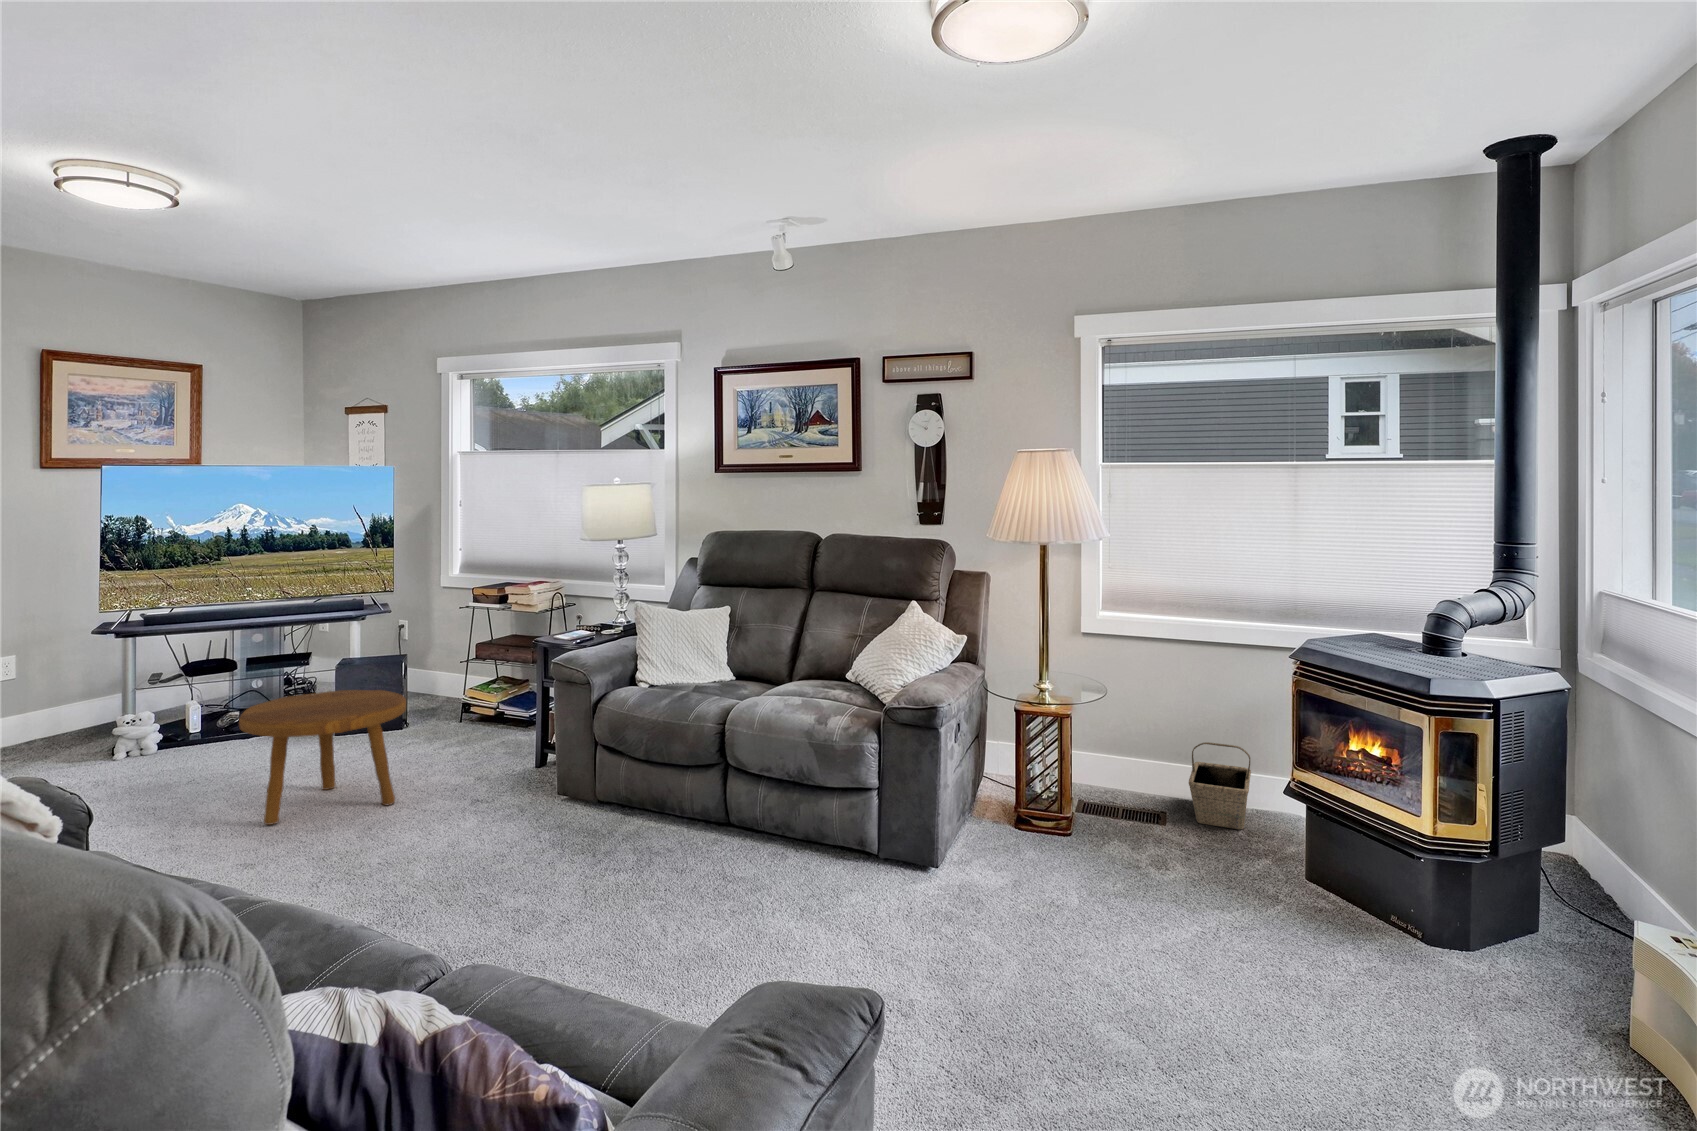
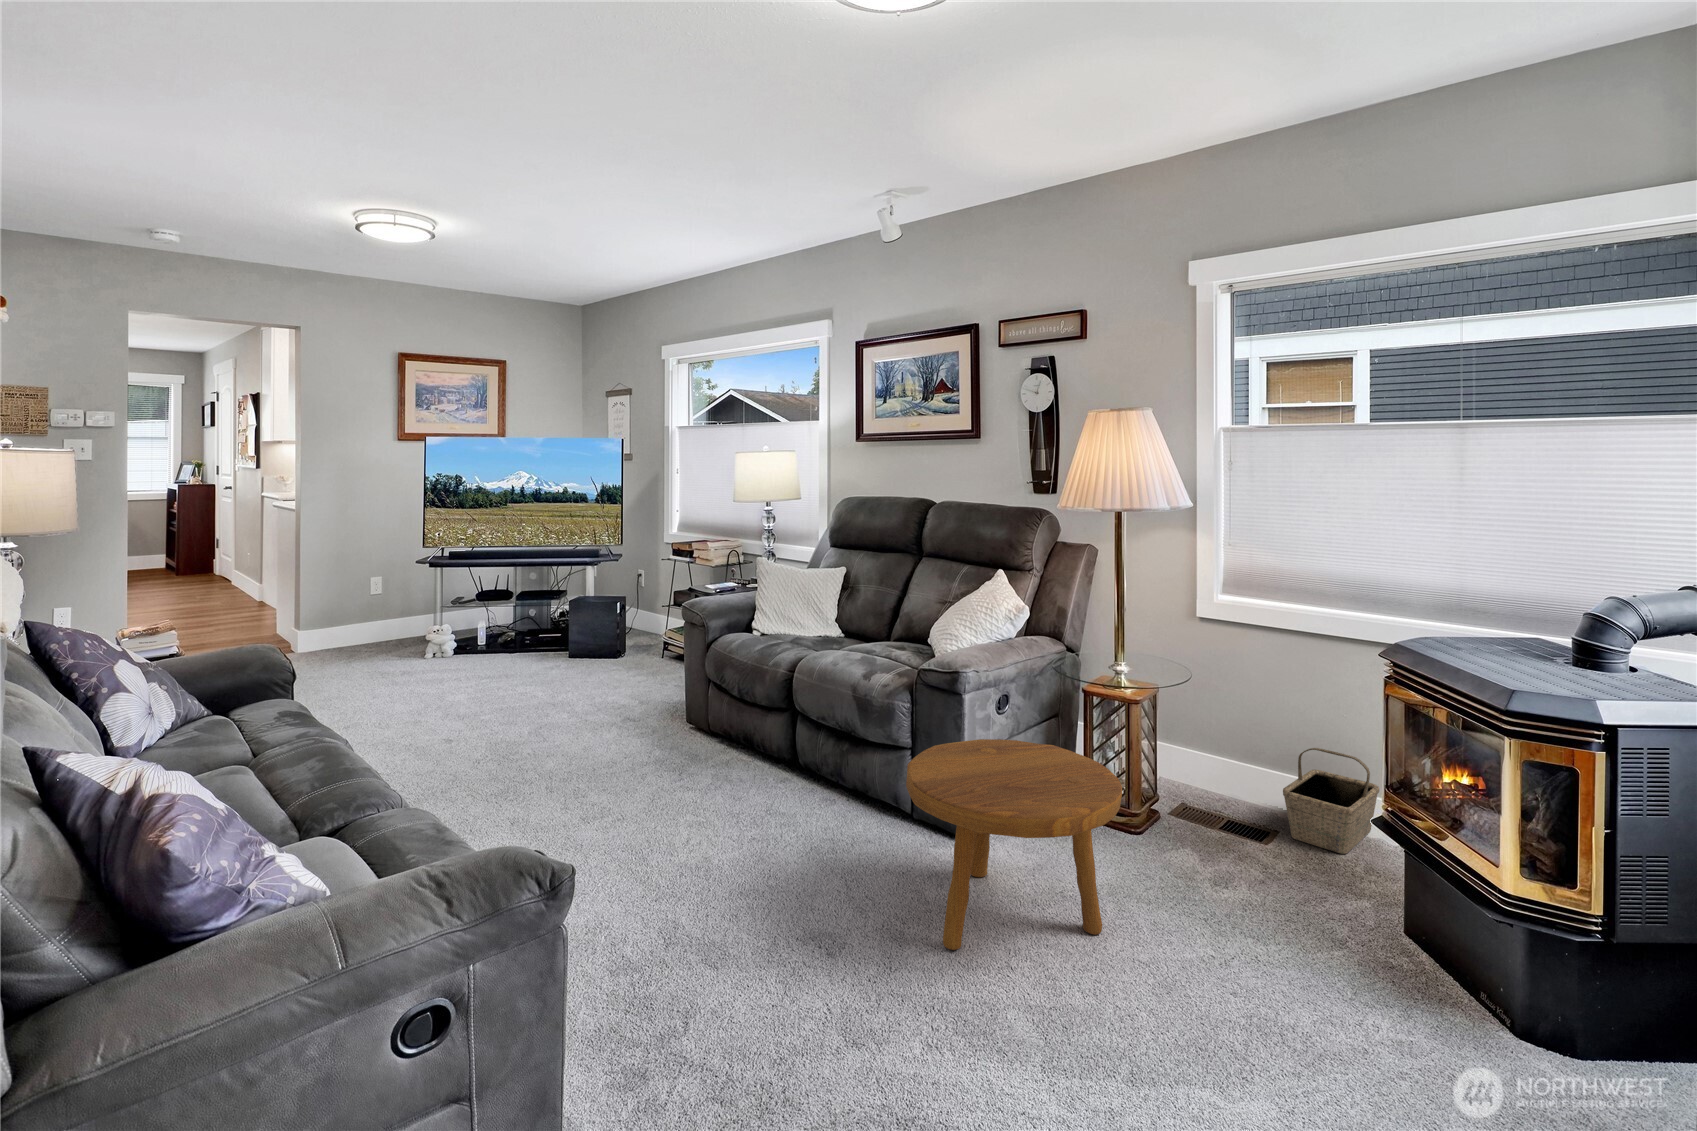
footstool: present [239,690,406,825] -> present [906,739,1122,950]

